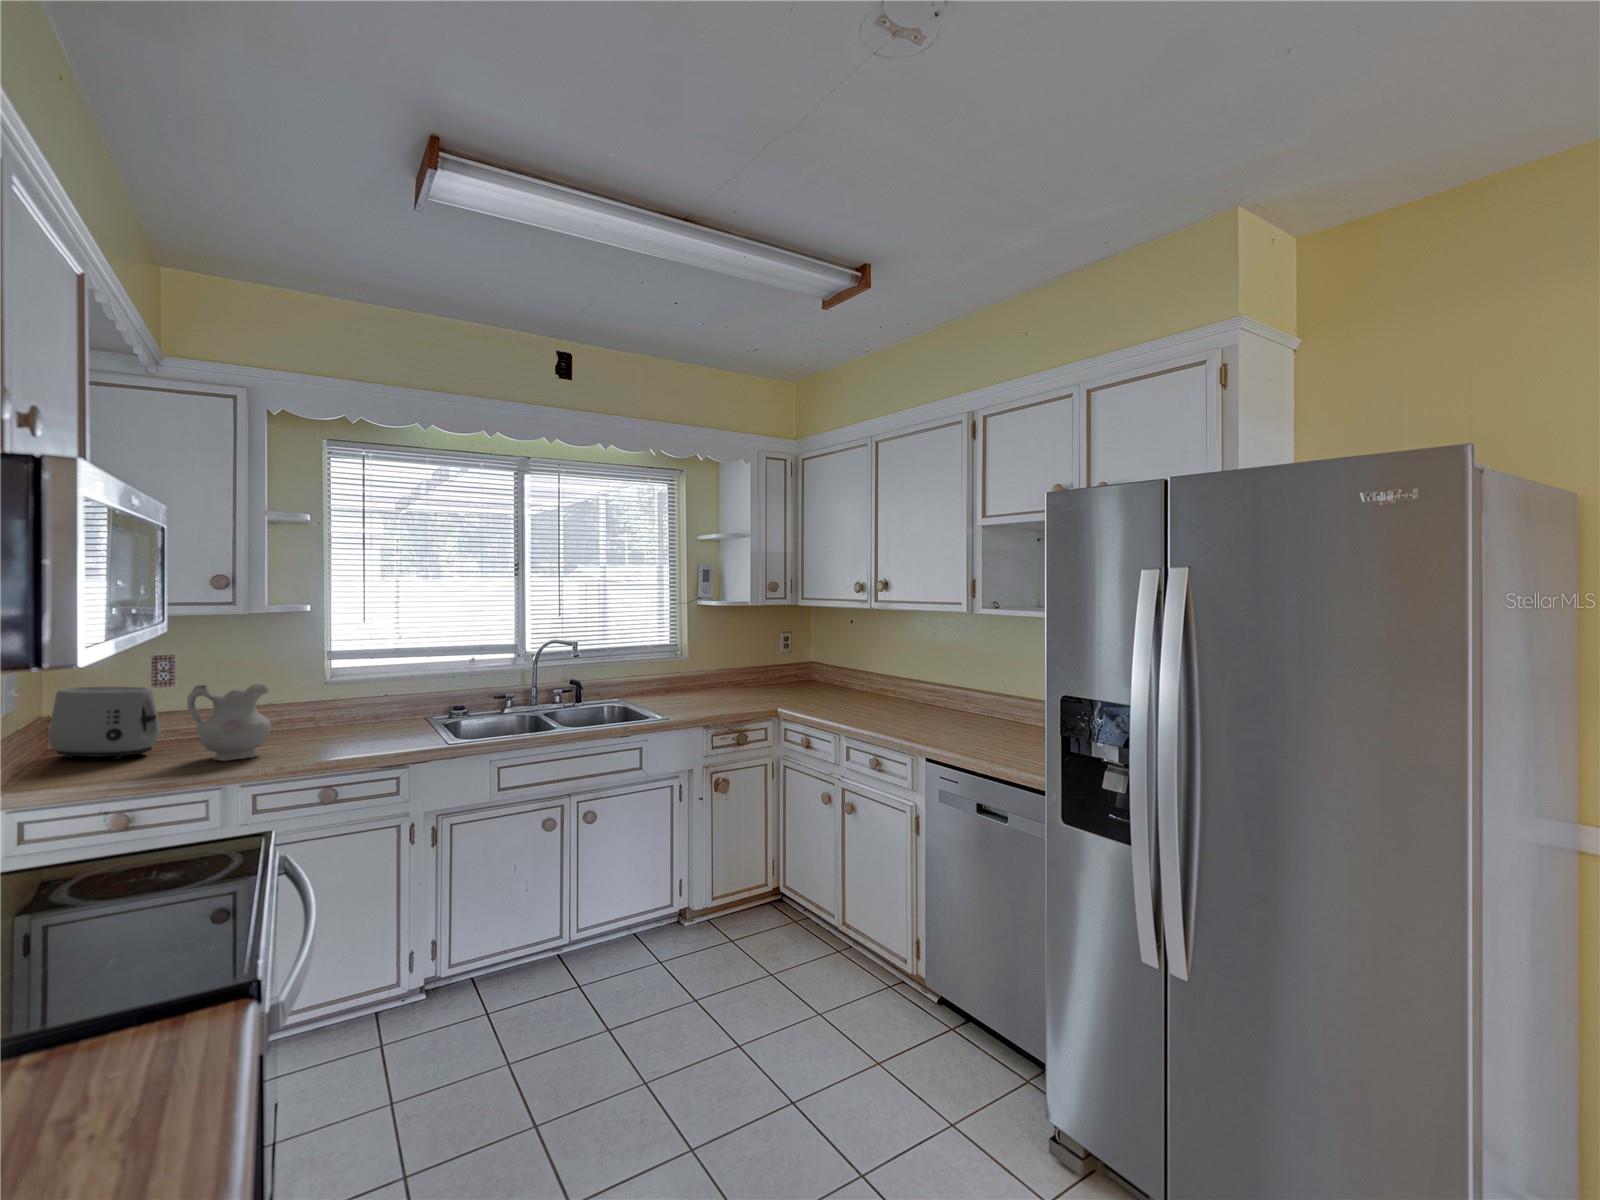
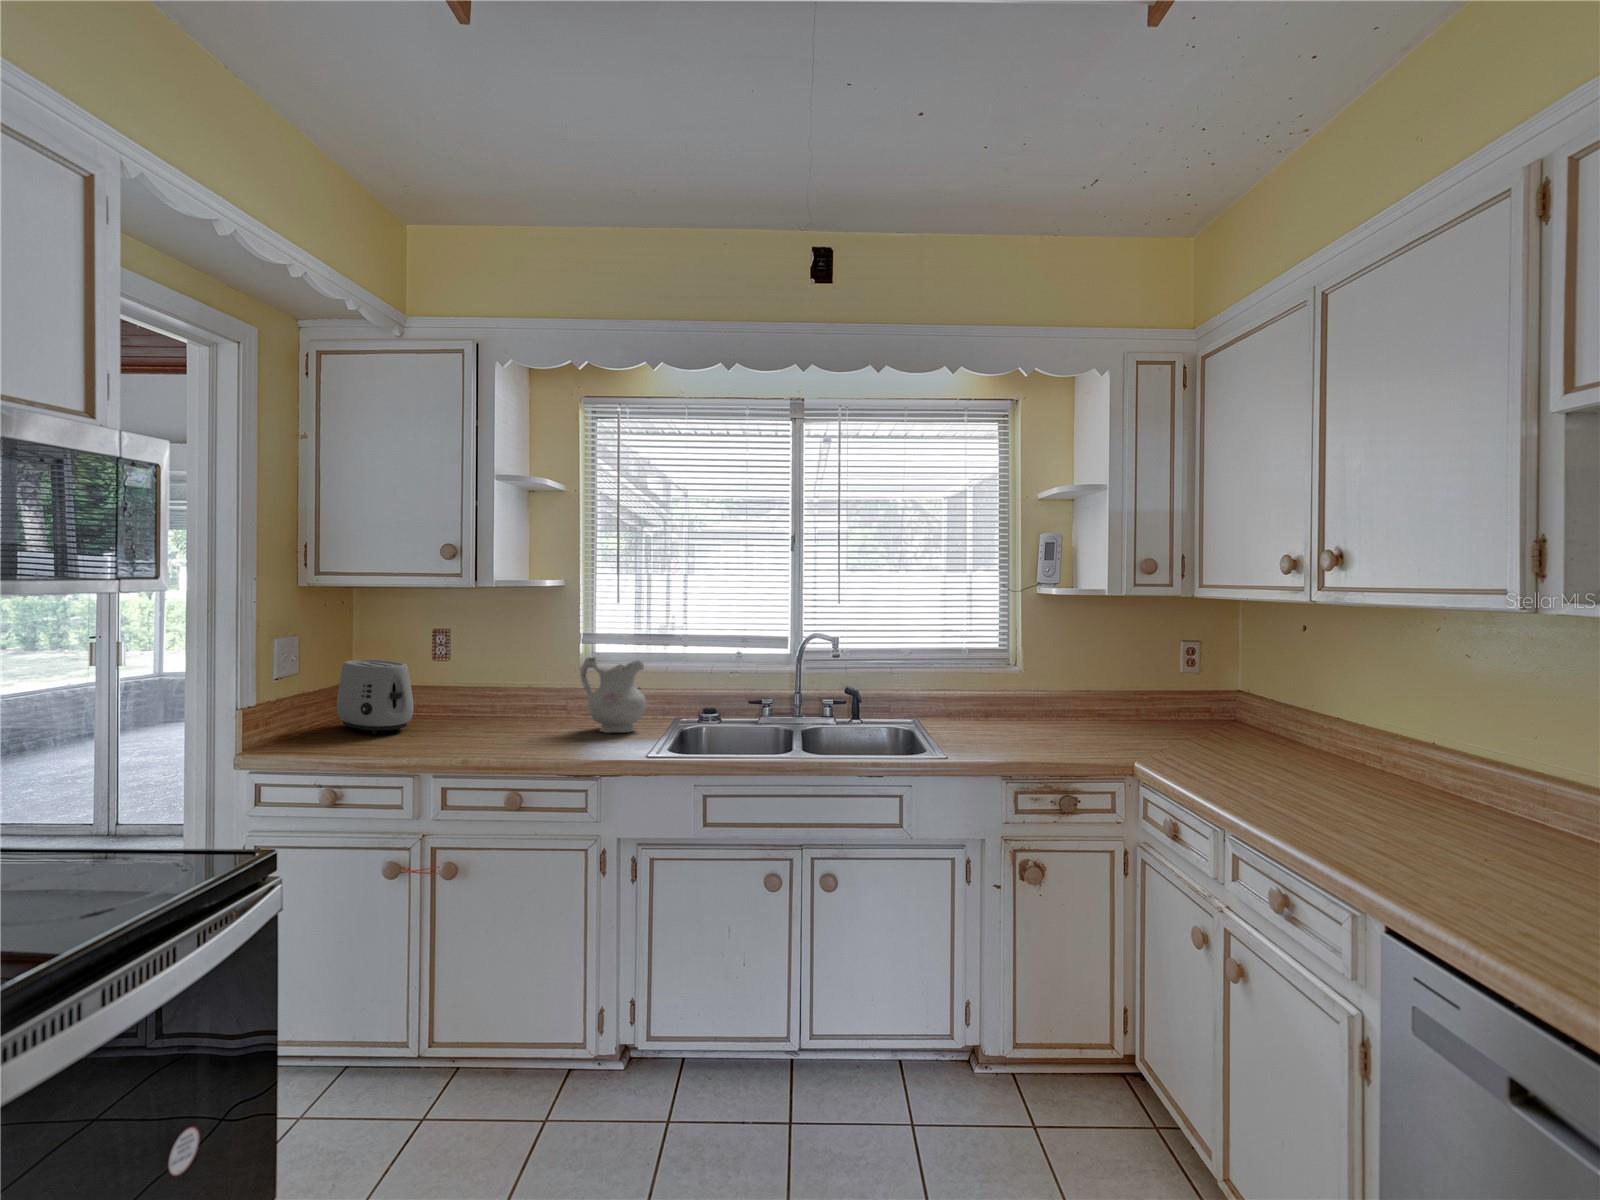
ceramic pitcher: present [187,684,271,761] -> present [580,658,646,733]

